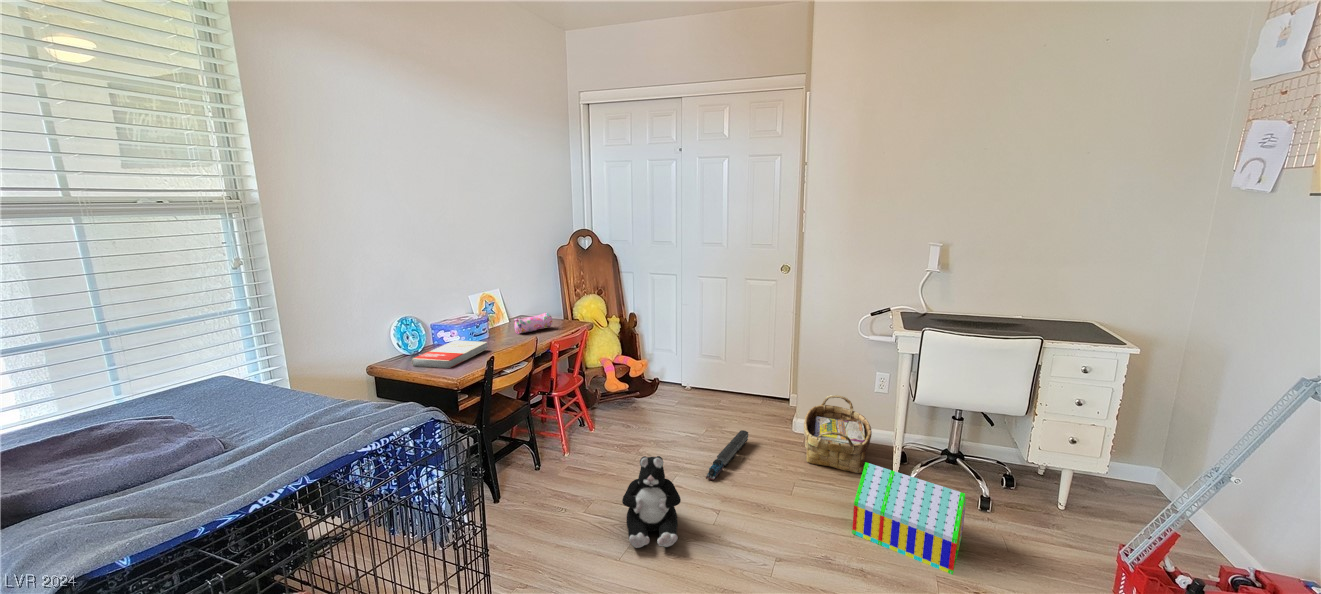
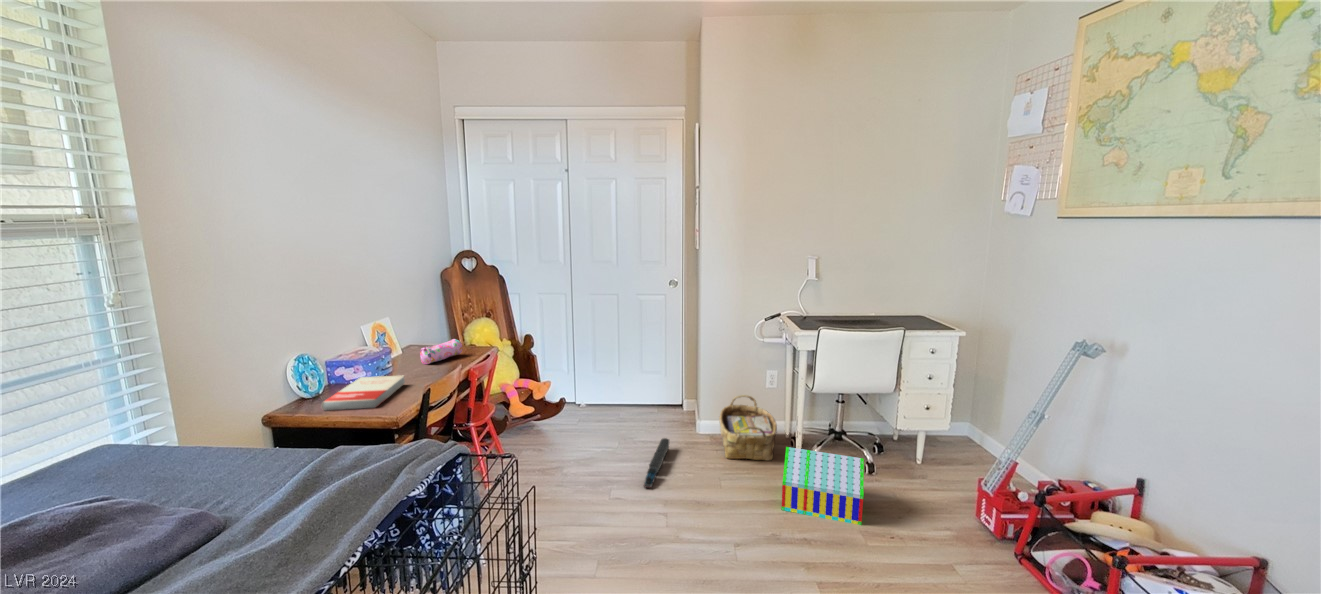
plush toy: present [622,456,681,548] -> none [580,470,643,562]

